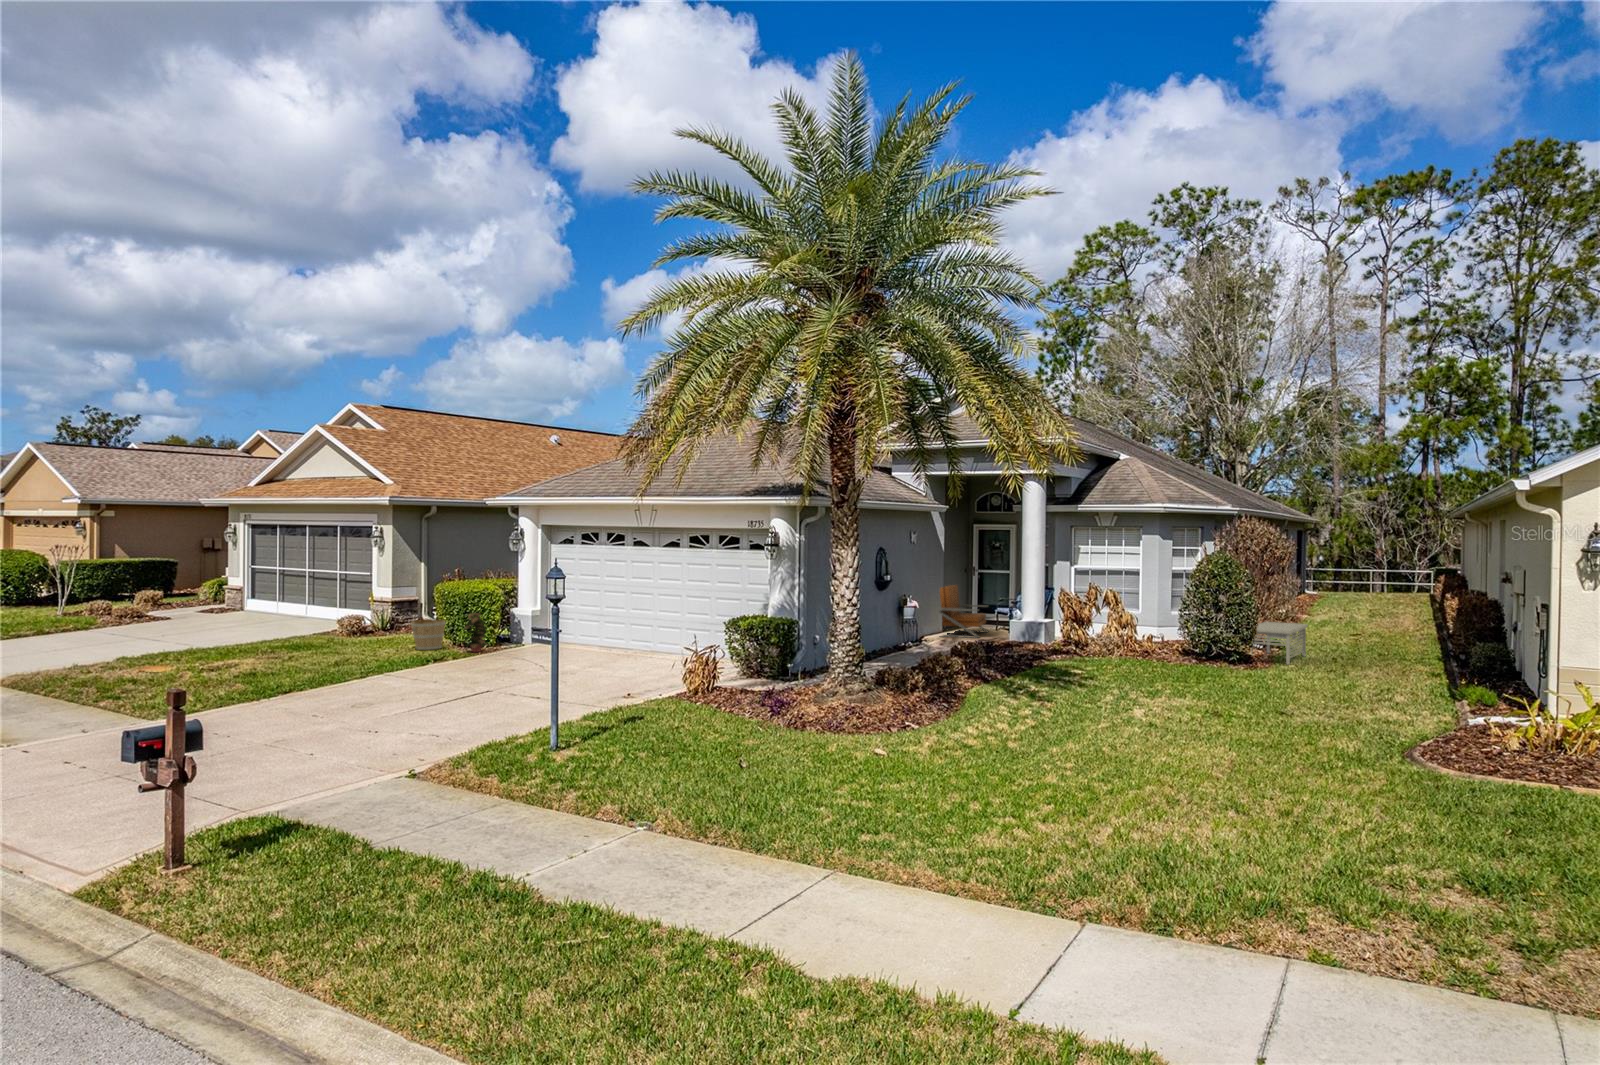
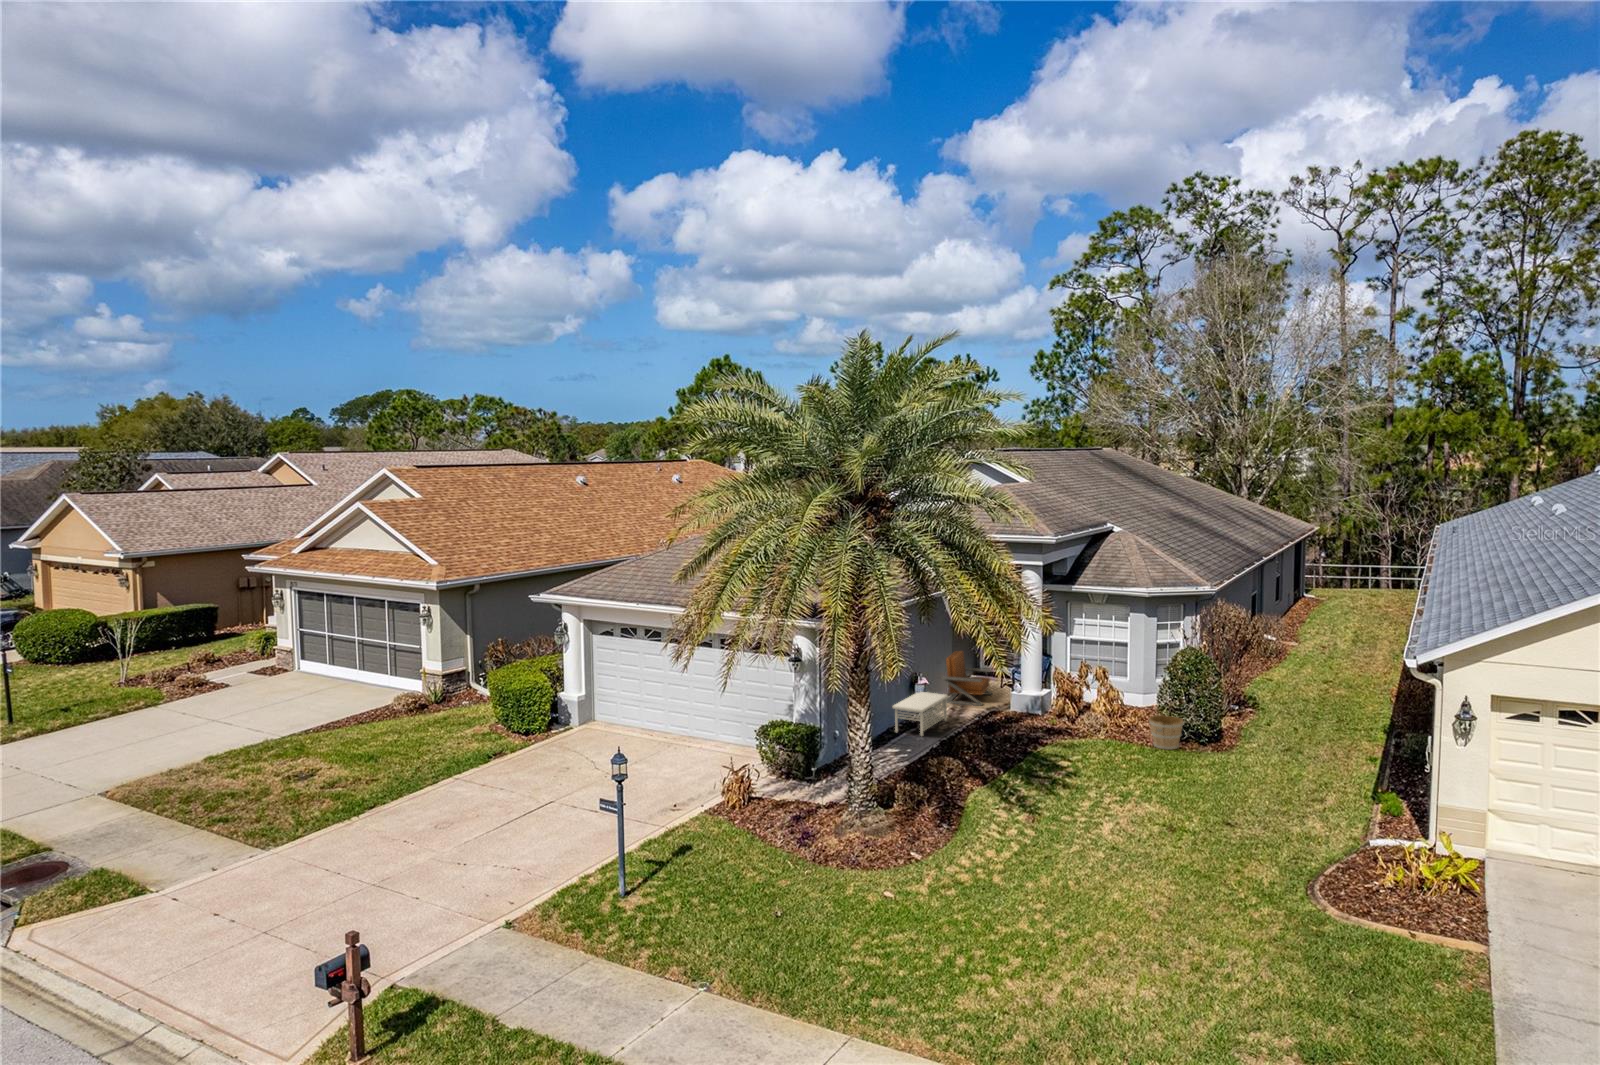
decorative plant: present [464,613,487,652] -> none [519,707,545,743]
wooden bucket: present [411,619,446,650] -> present [1149,715,1184,750]
storage bench: present [1251,622,1308,664] -> present [893,692,948,736]

